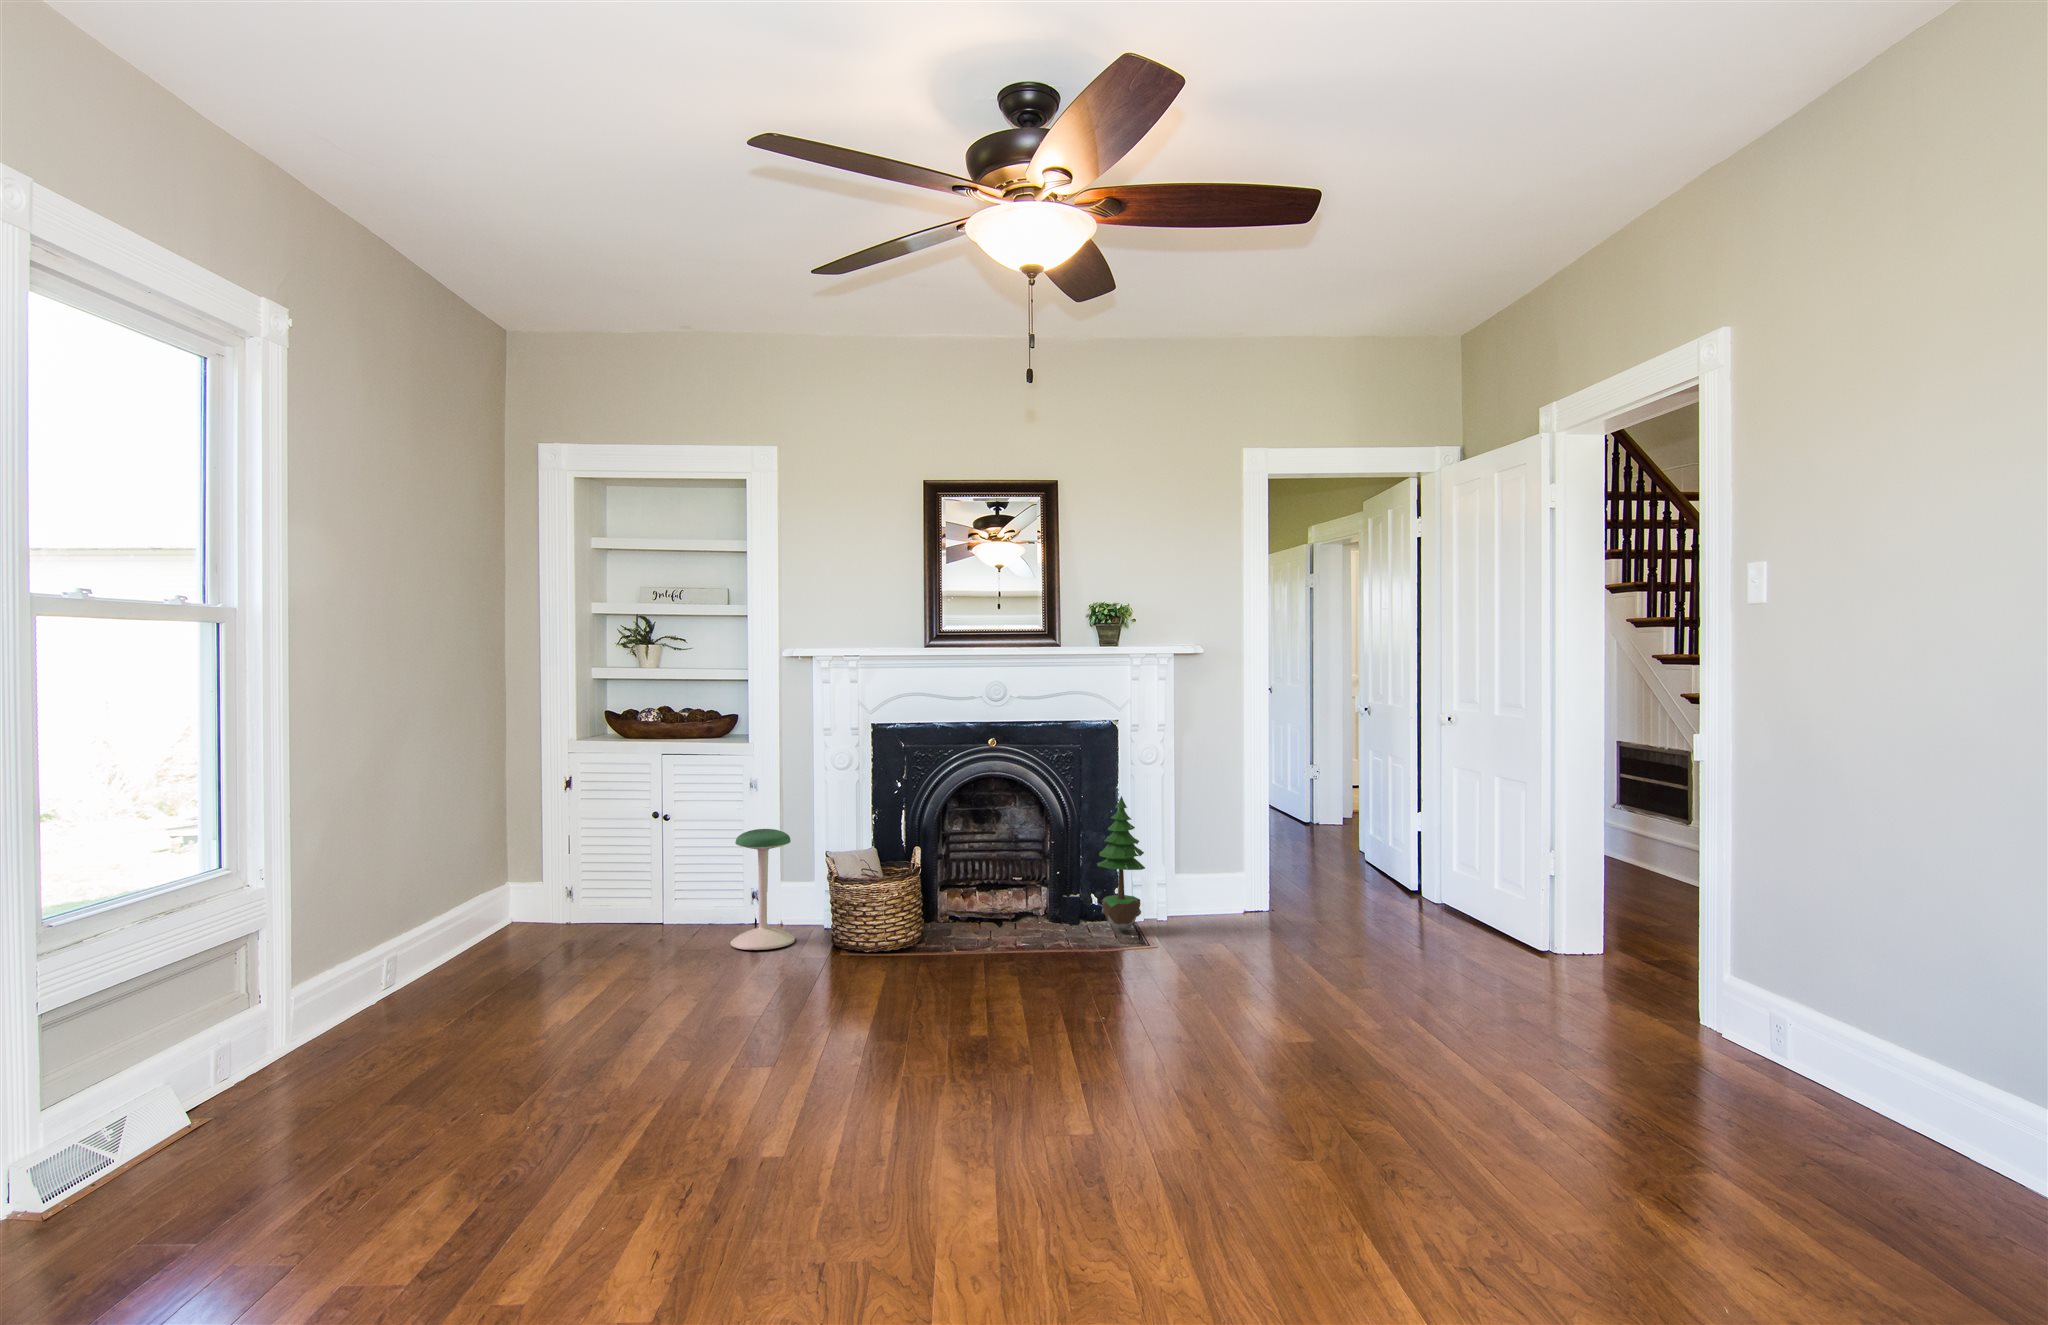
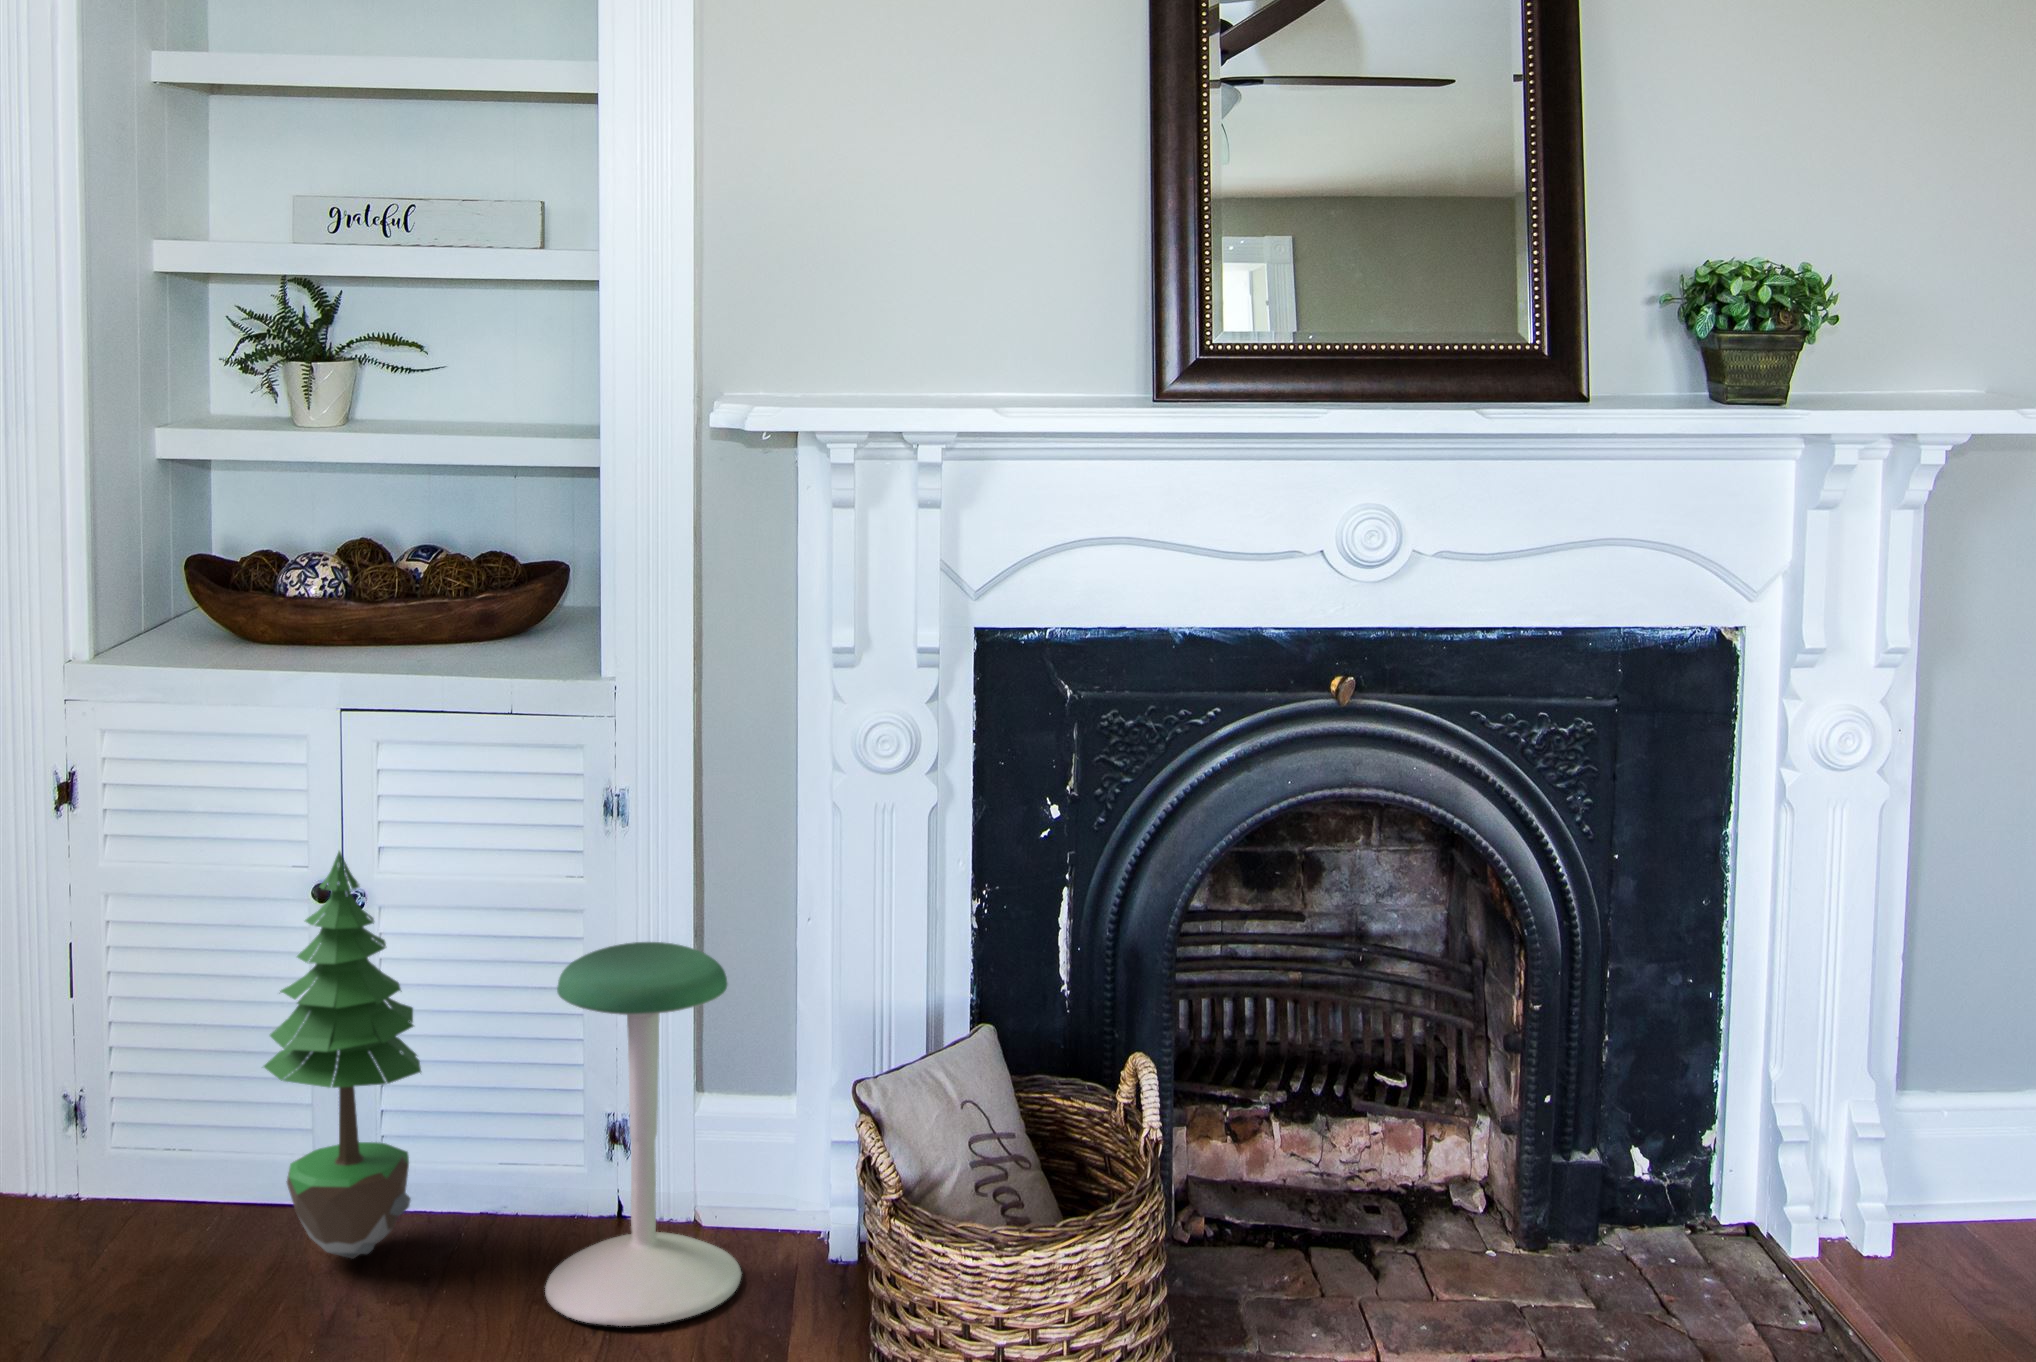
potted tree: present [1097,796,1145,932] -> present [264,851,421,1259]

